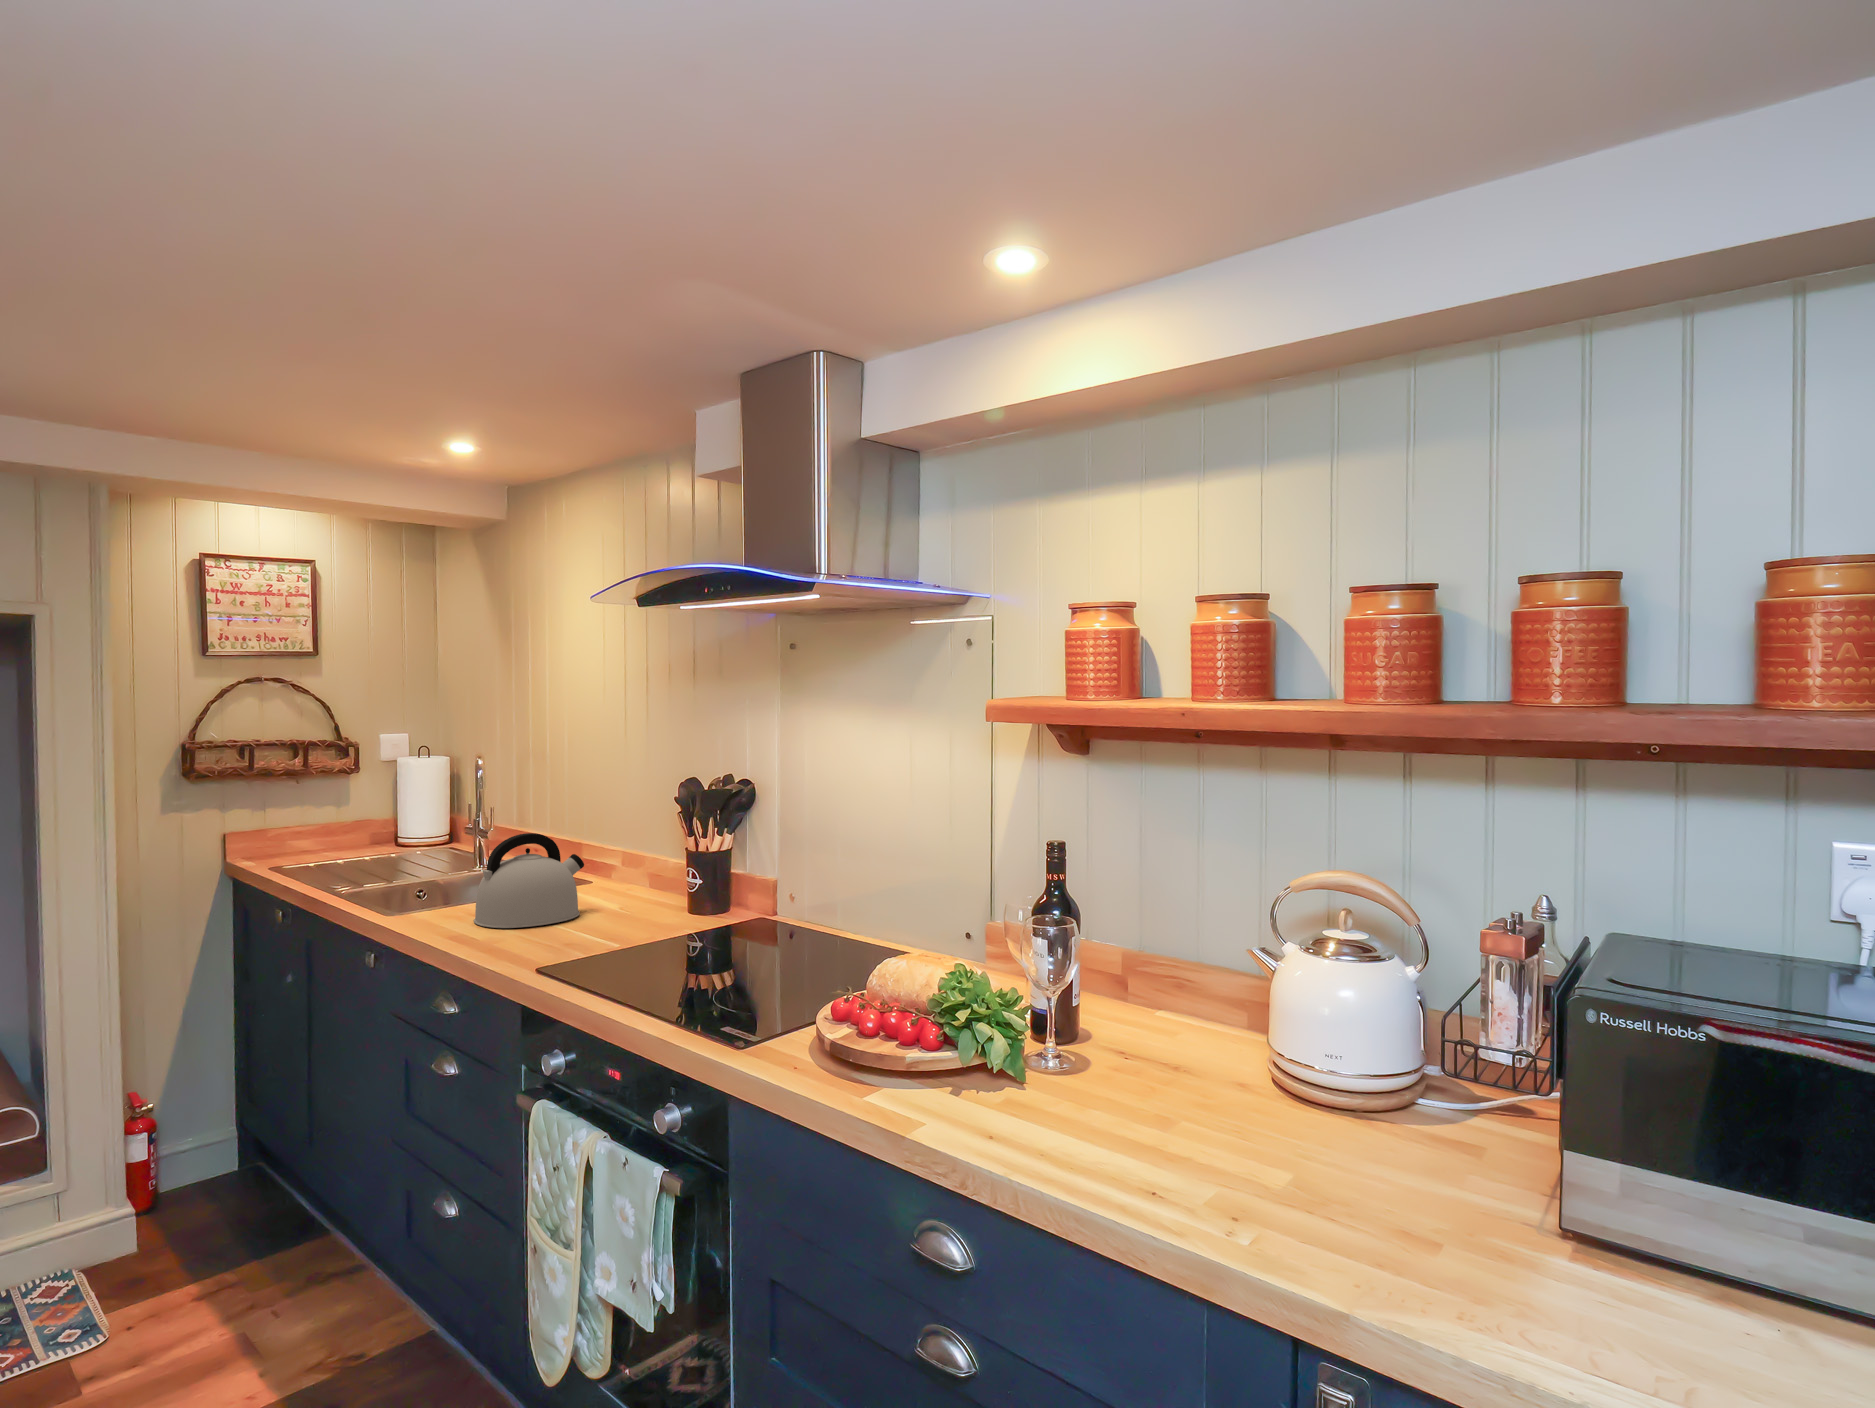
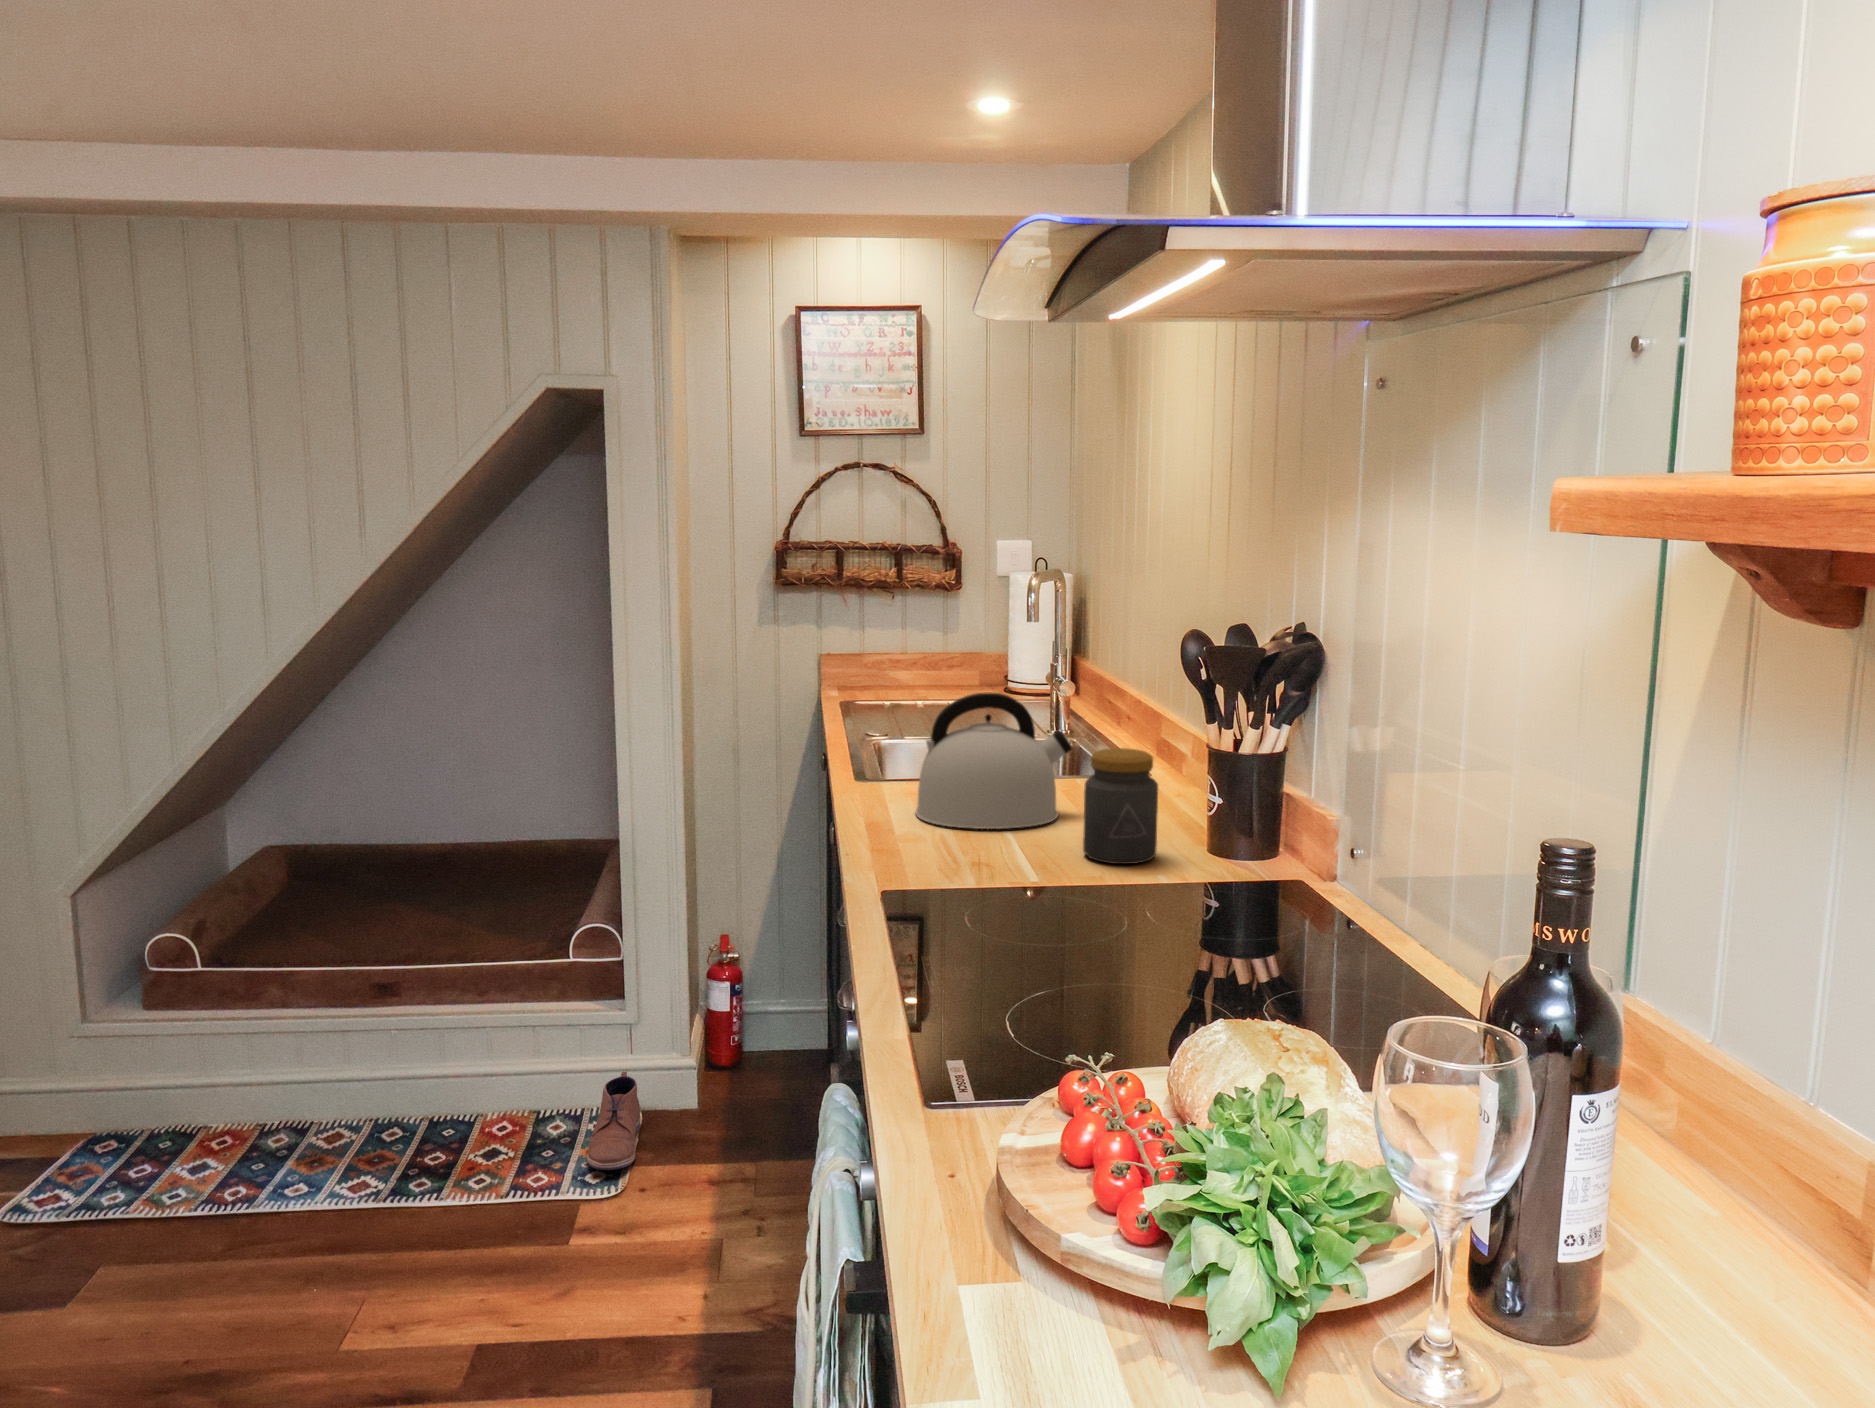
jar: none [624,857,673,930] -> present [1083,748,1158,864]
shoe: none [44,1236,104,1329] -> present [587,1072,641,1170]

